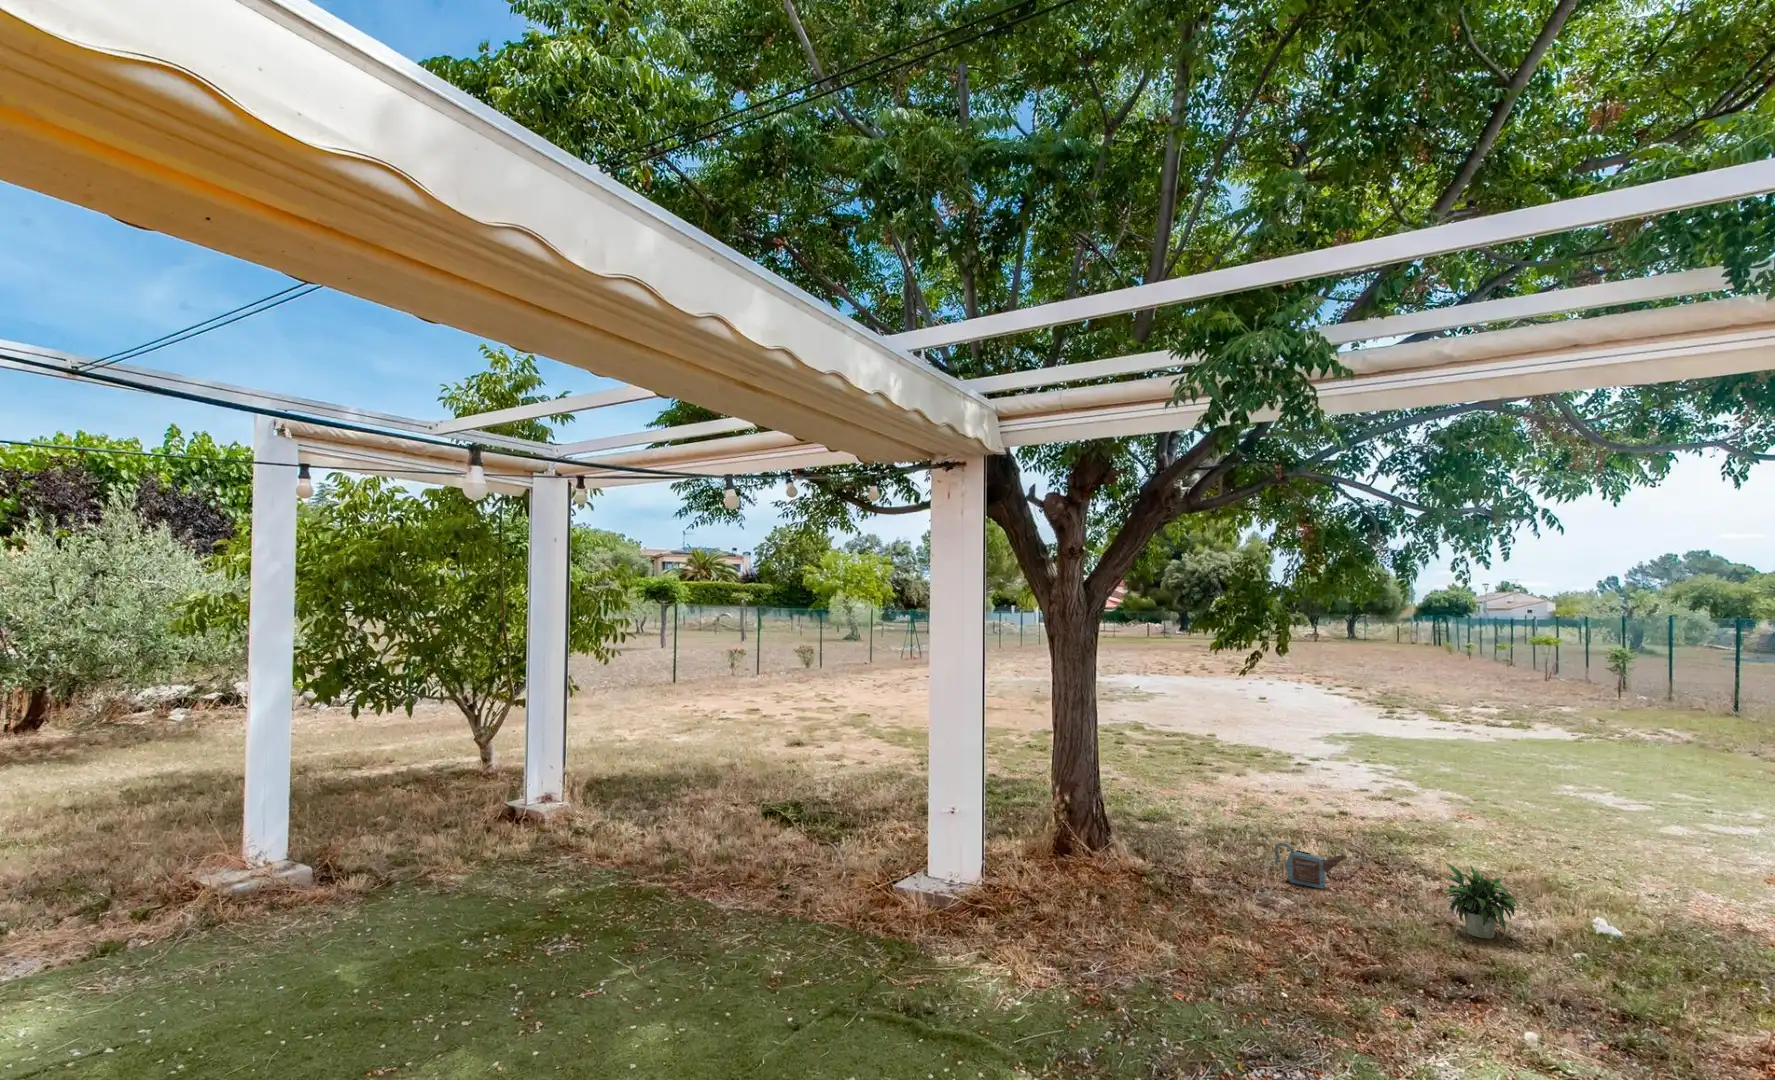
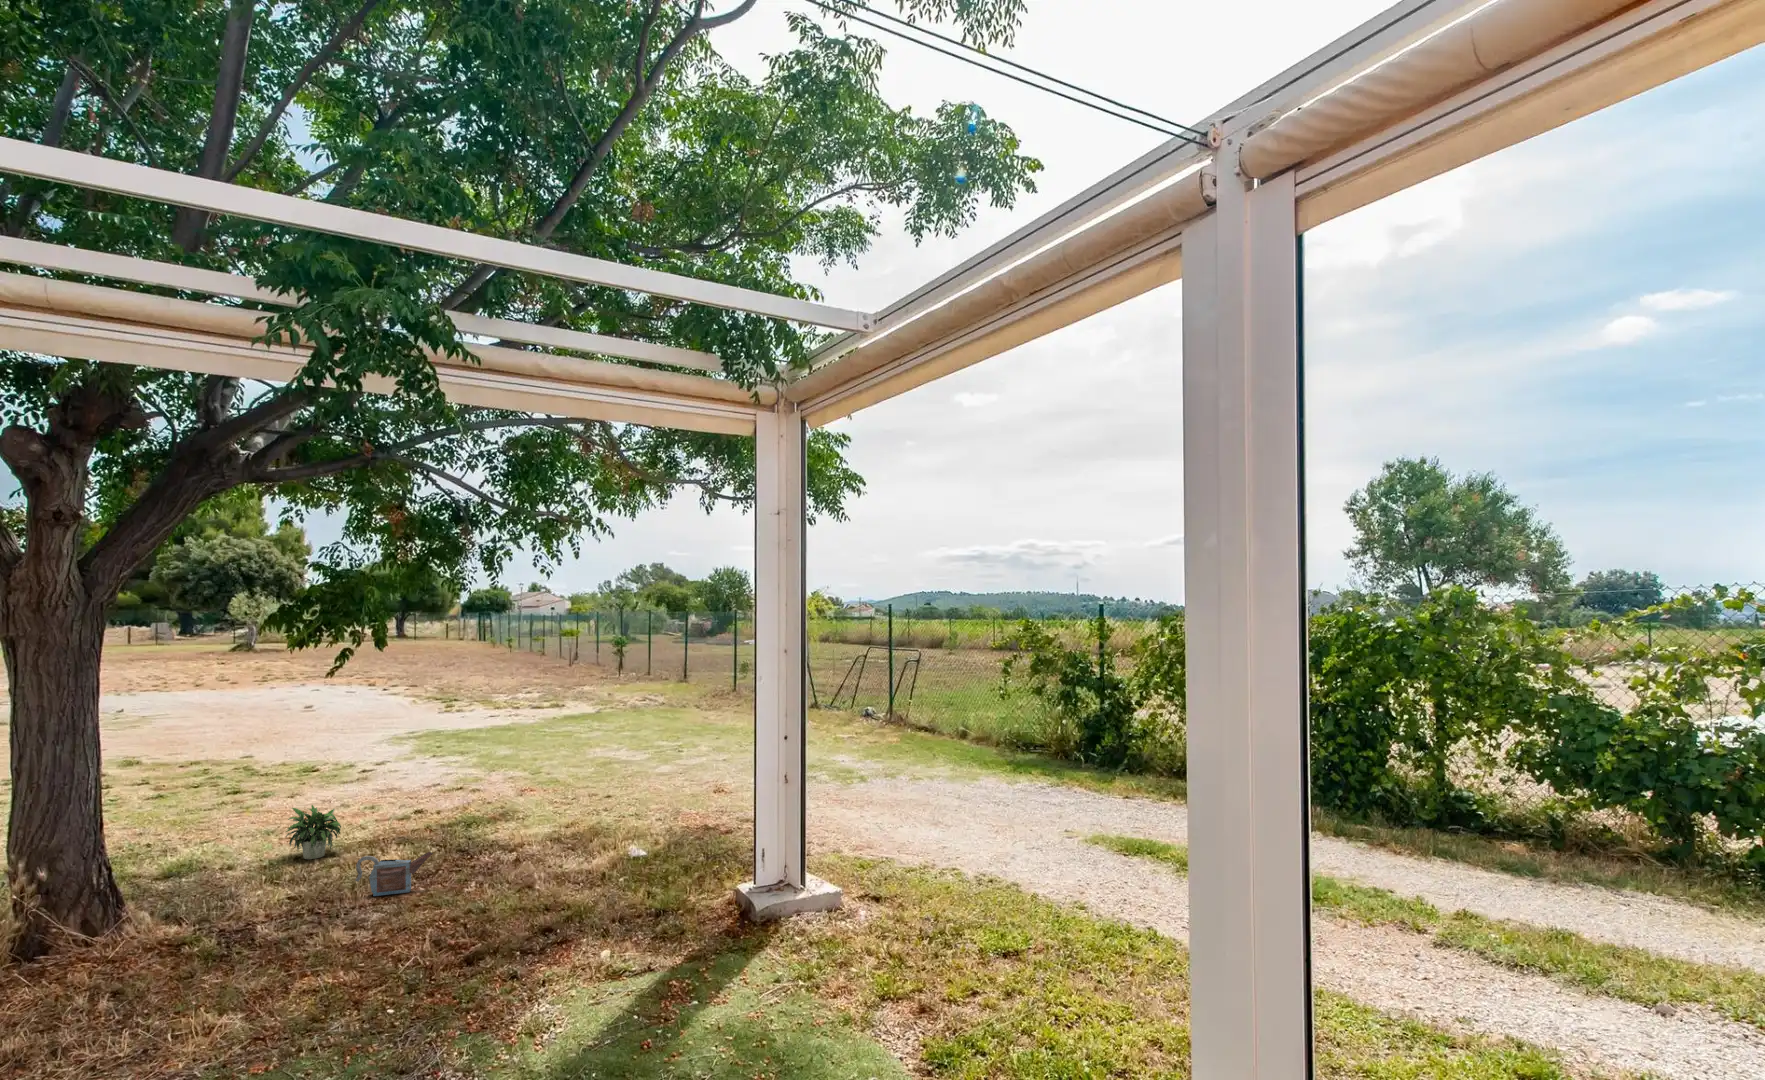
potted plant: present [1443,863,1518,939] -> present [286,805,341,859]

